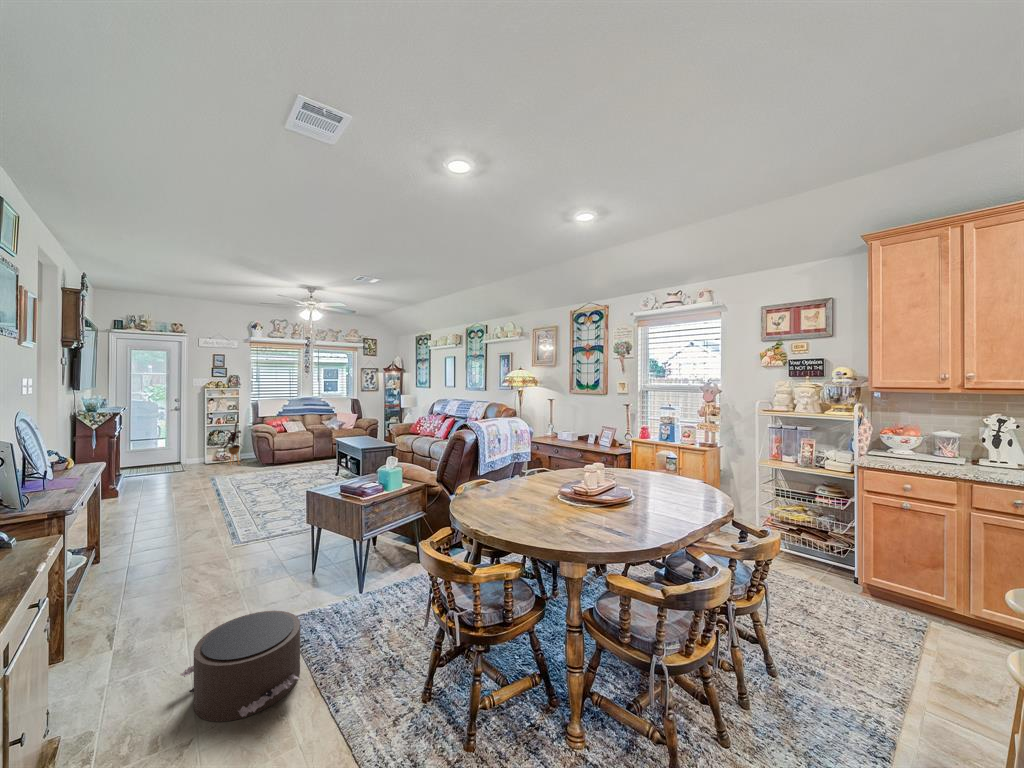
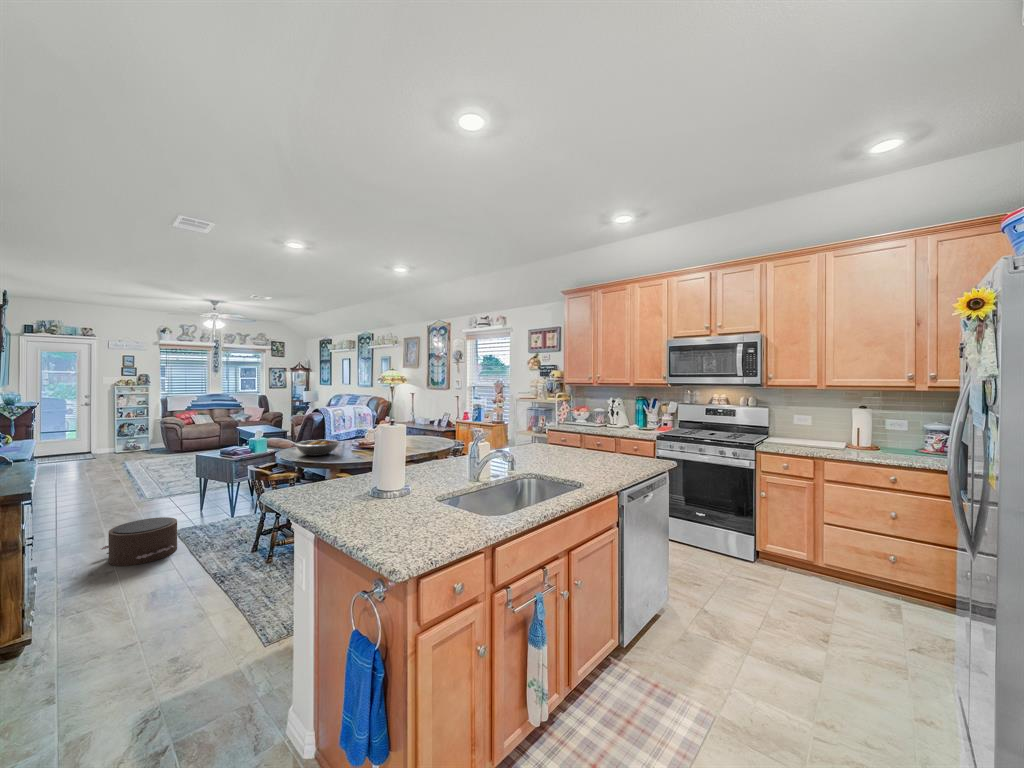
house plant: present [221,422,241,465] -> none [129,415,154,453]
fruit bowl: none [497,486,571,521] -> present [295,440,339,456]

